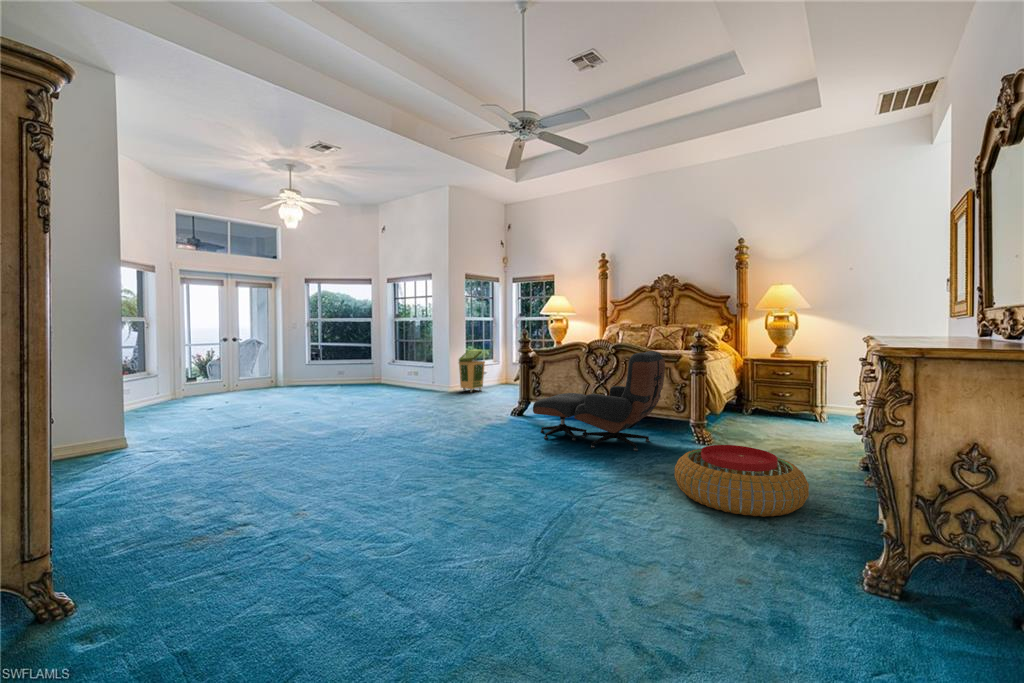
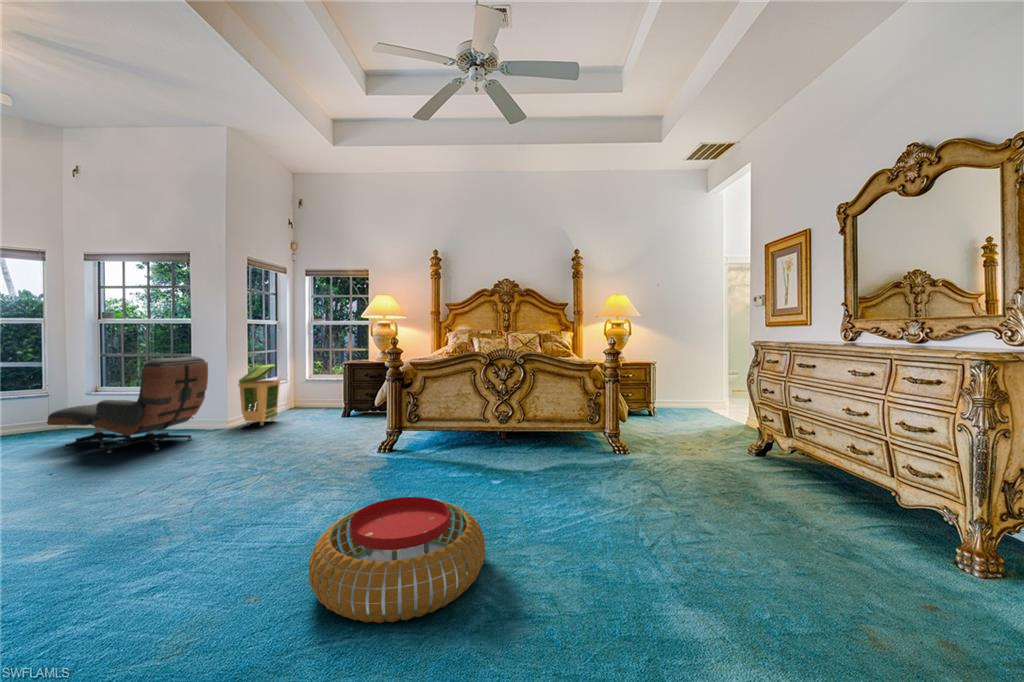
lounge chair: present [533,351,665,451] -> present [47,356,208,454]
pouf: present [675,445,809,517] -> present [308,497,485,623]

